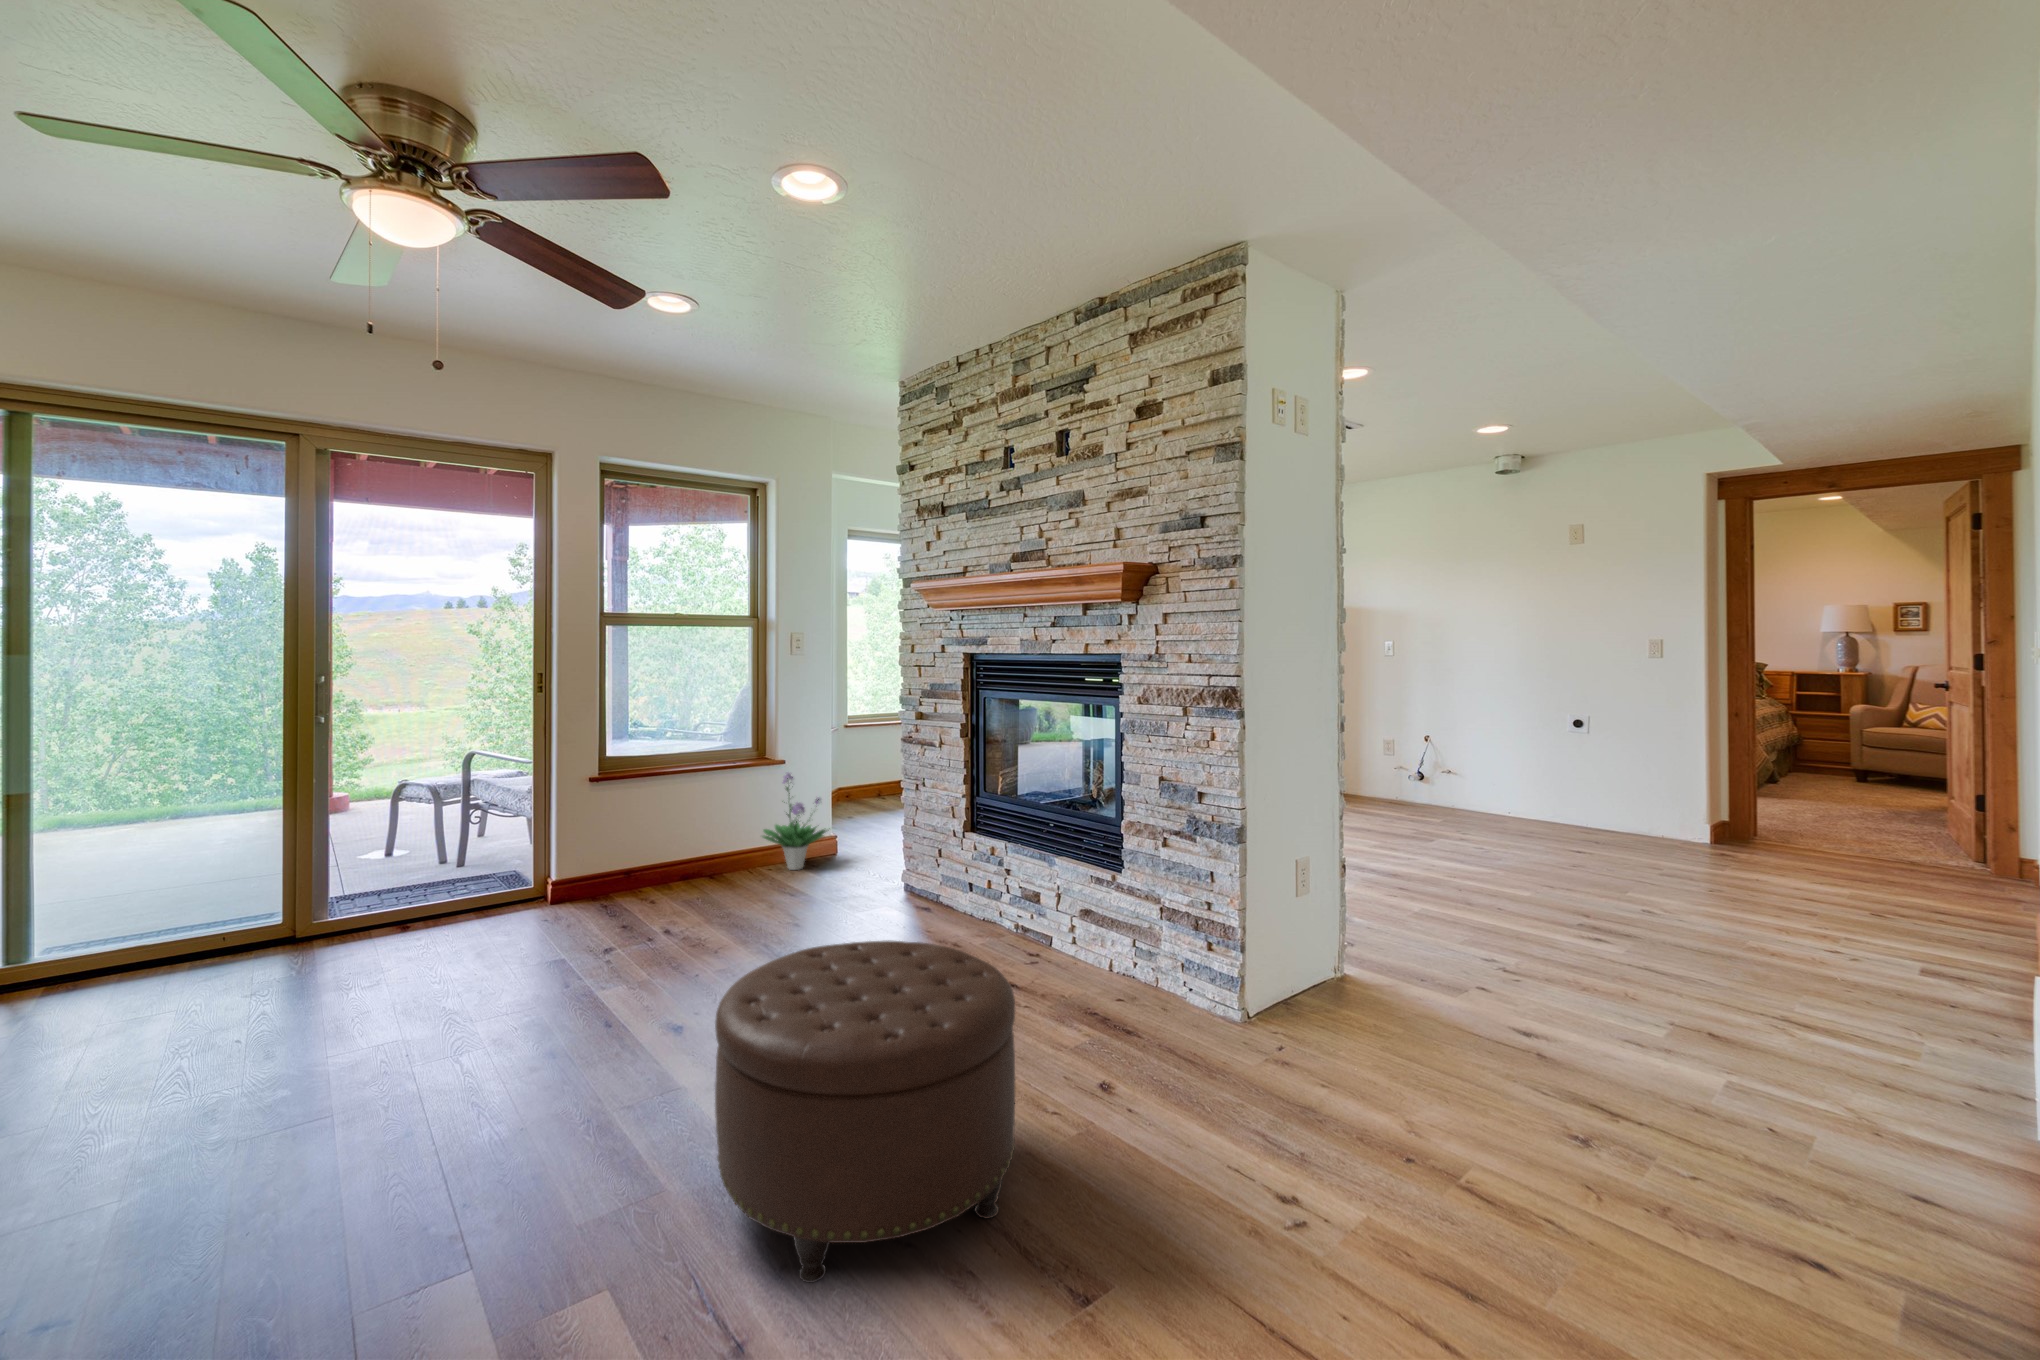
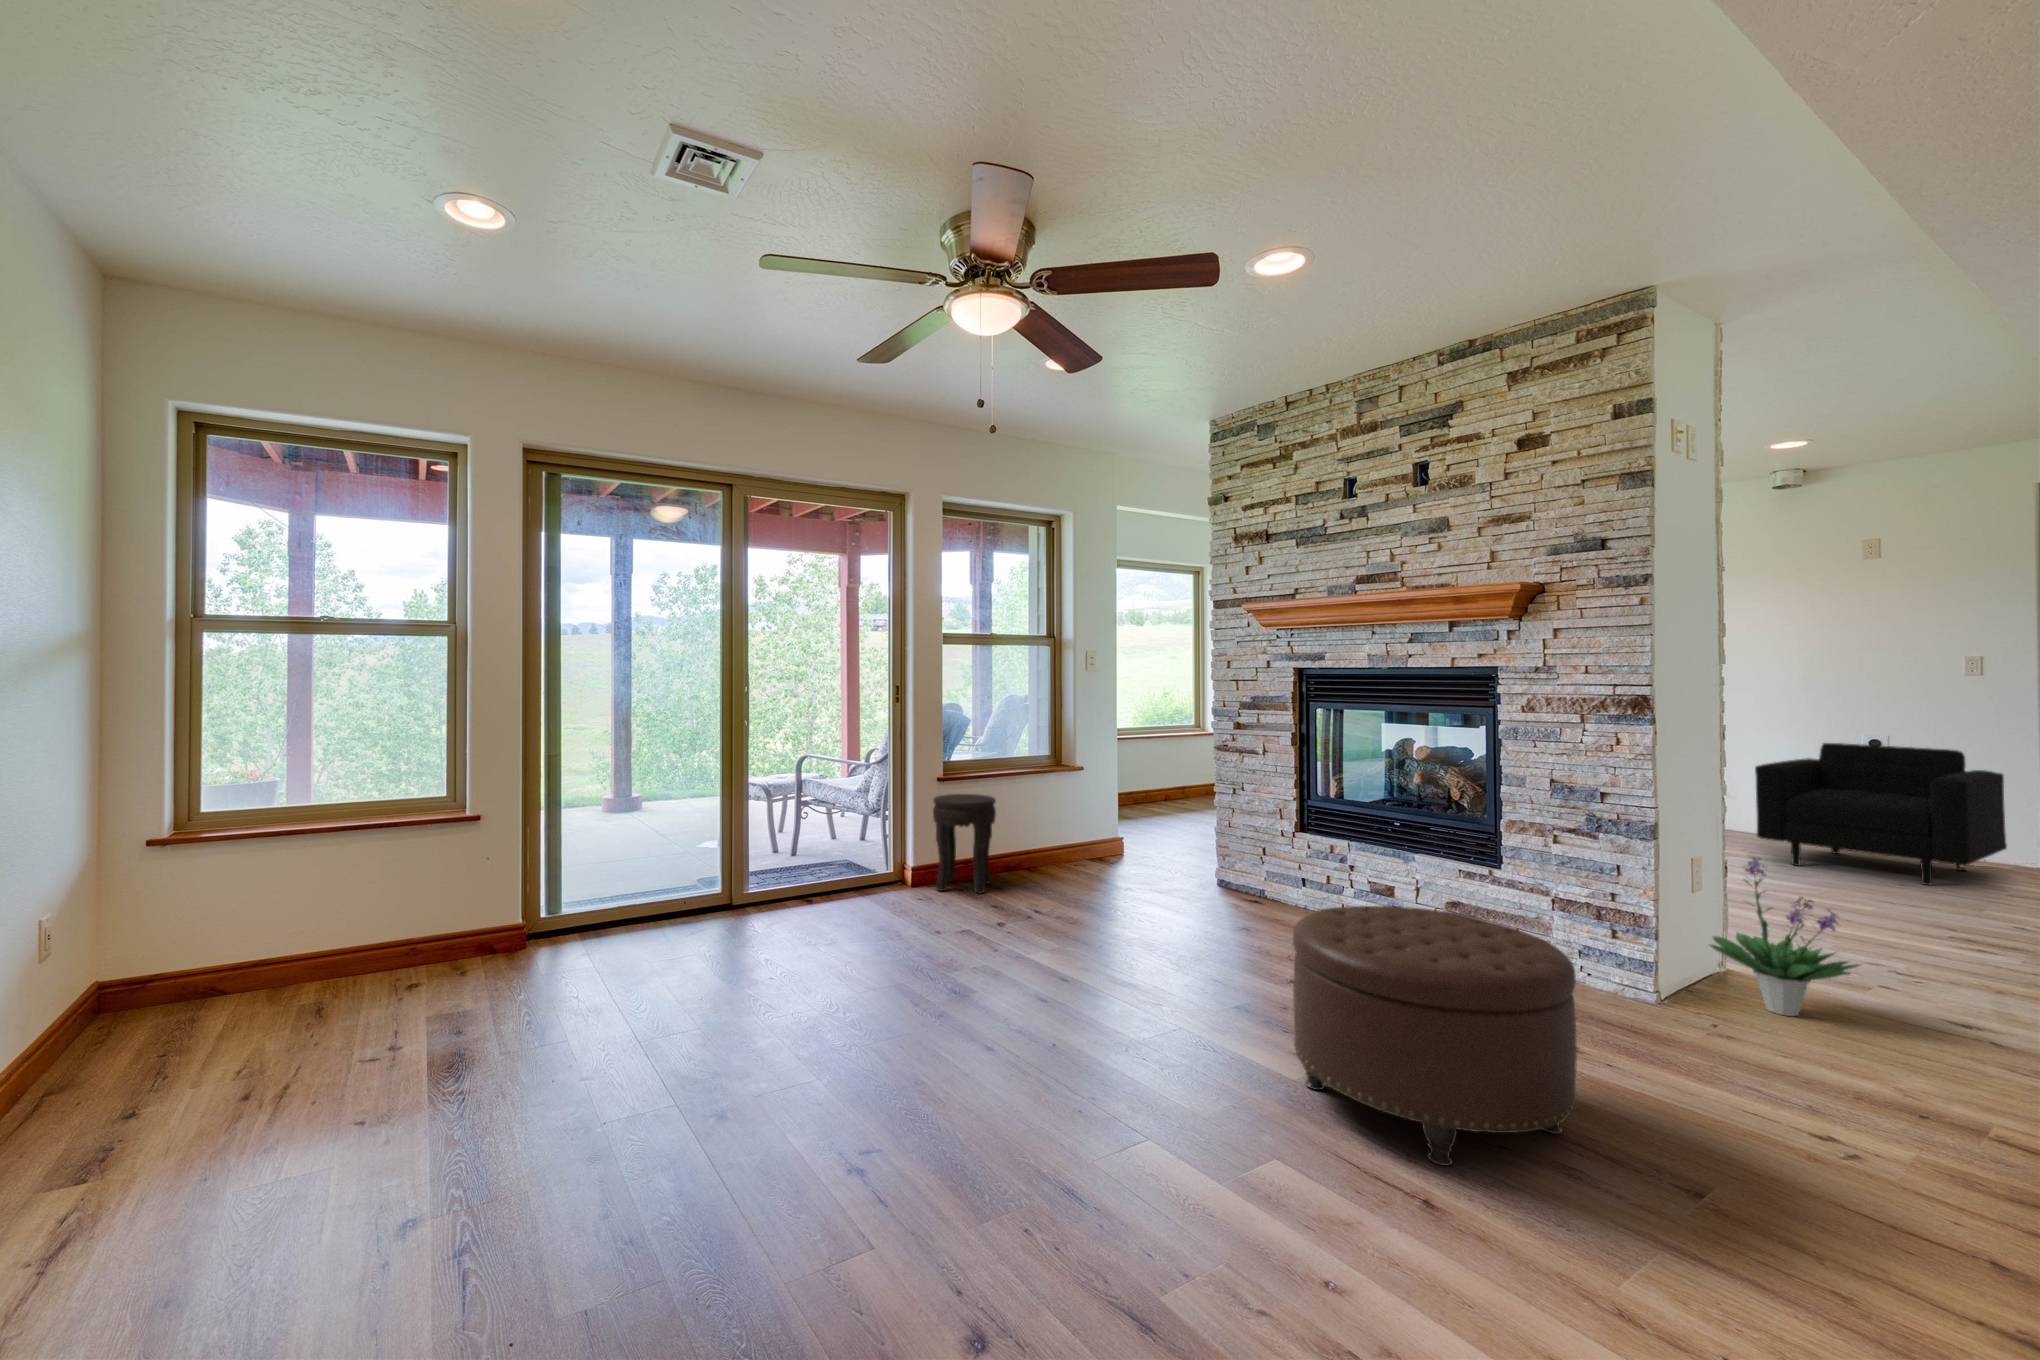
armchair: none [1464,720,1679,859] -> present [1755,743,2007,885]
potted plant: present [763,772,827,870] -> present [1711,855,1860,1016]
side table: none [579,797,655,910] -> present [933,794,996,893]

